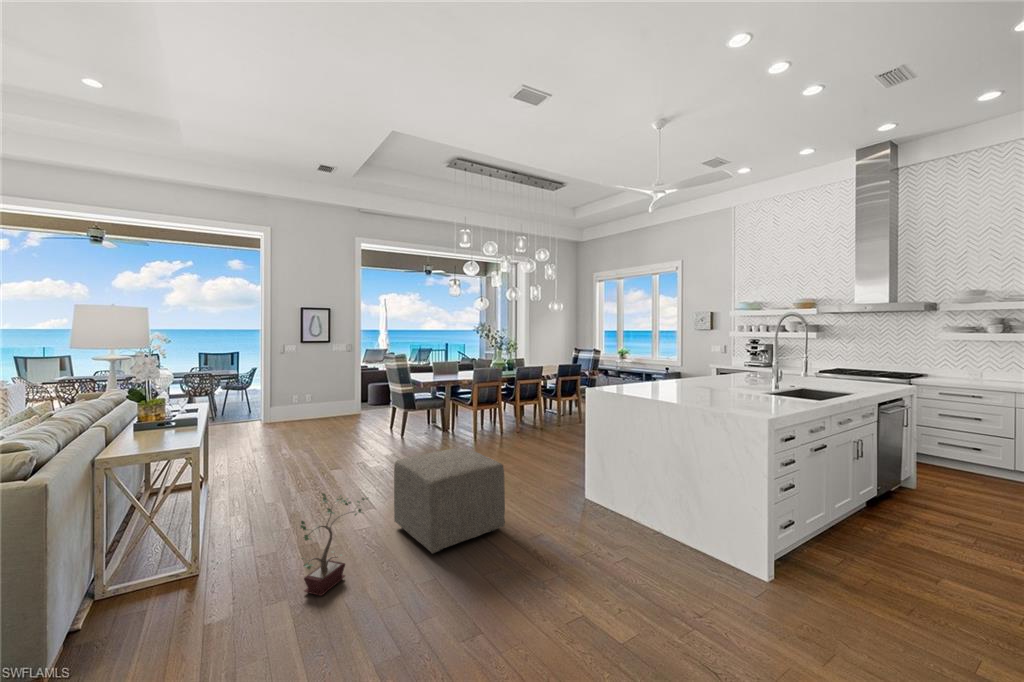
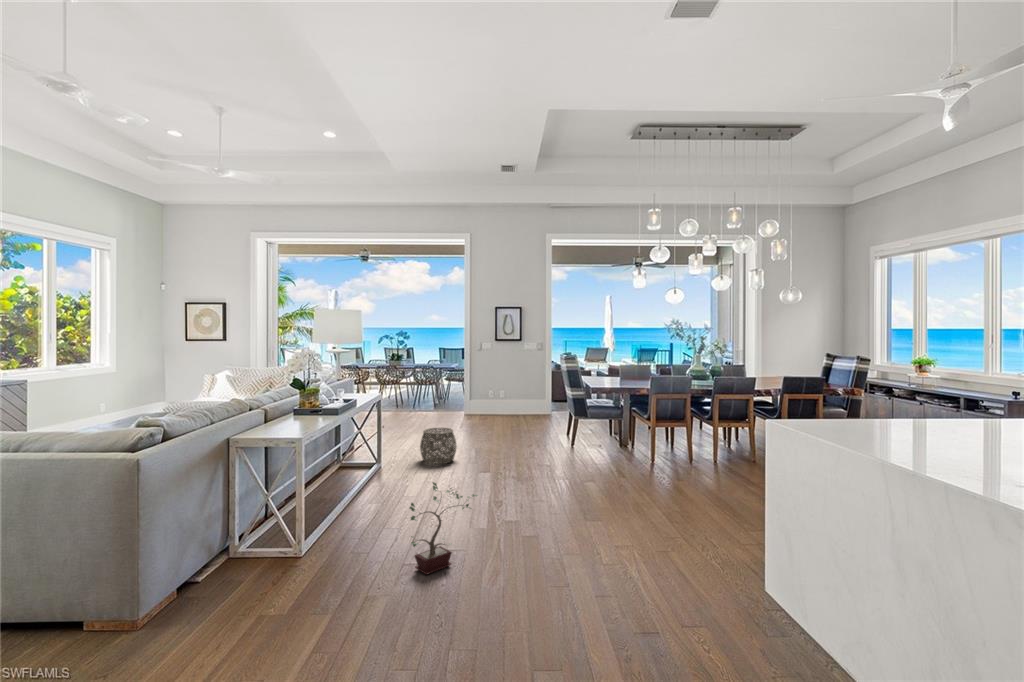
woven basket: none [242,432,287,473] -> present [420,427,457,464]
ottoman: present [394,448,505,553] -> none [517,462,625,565]

